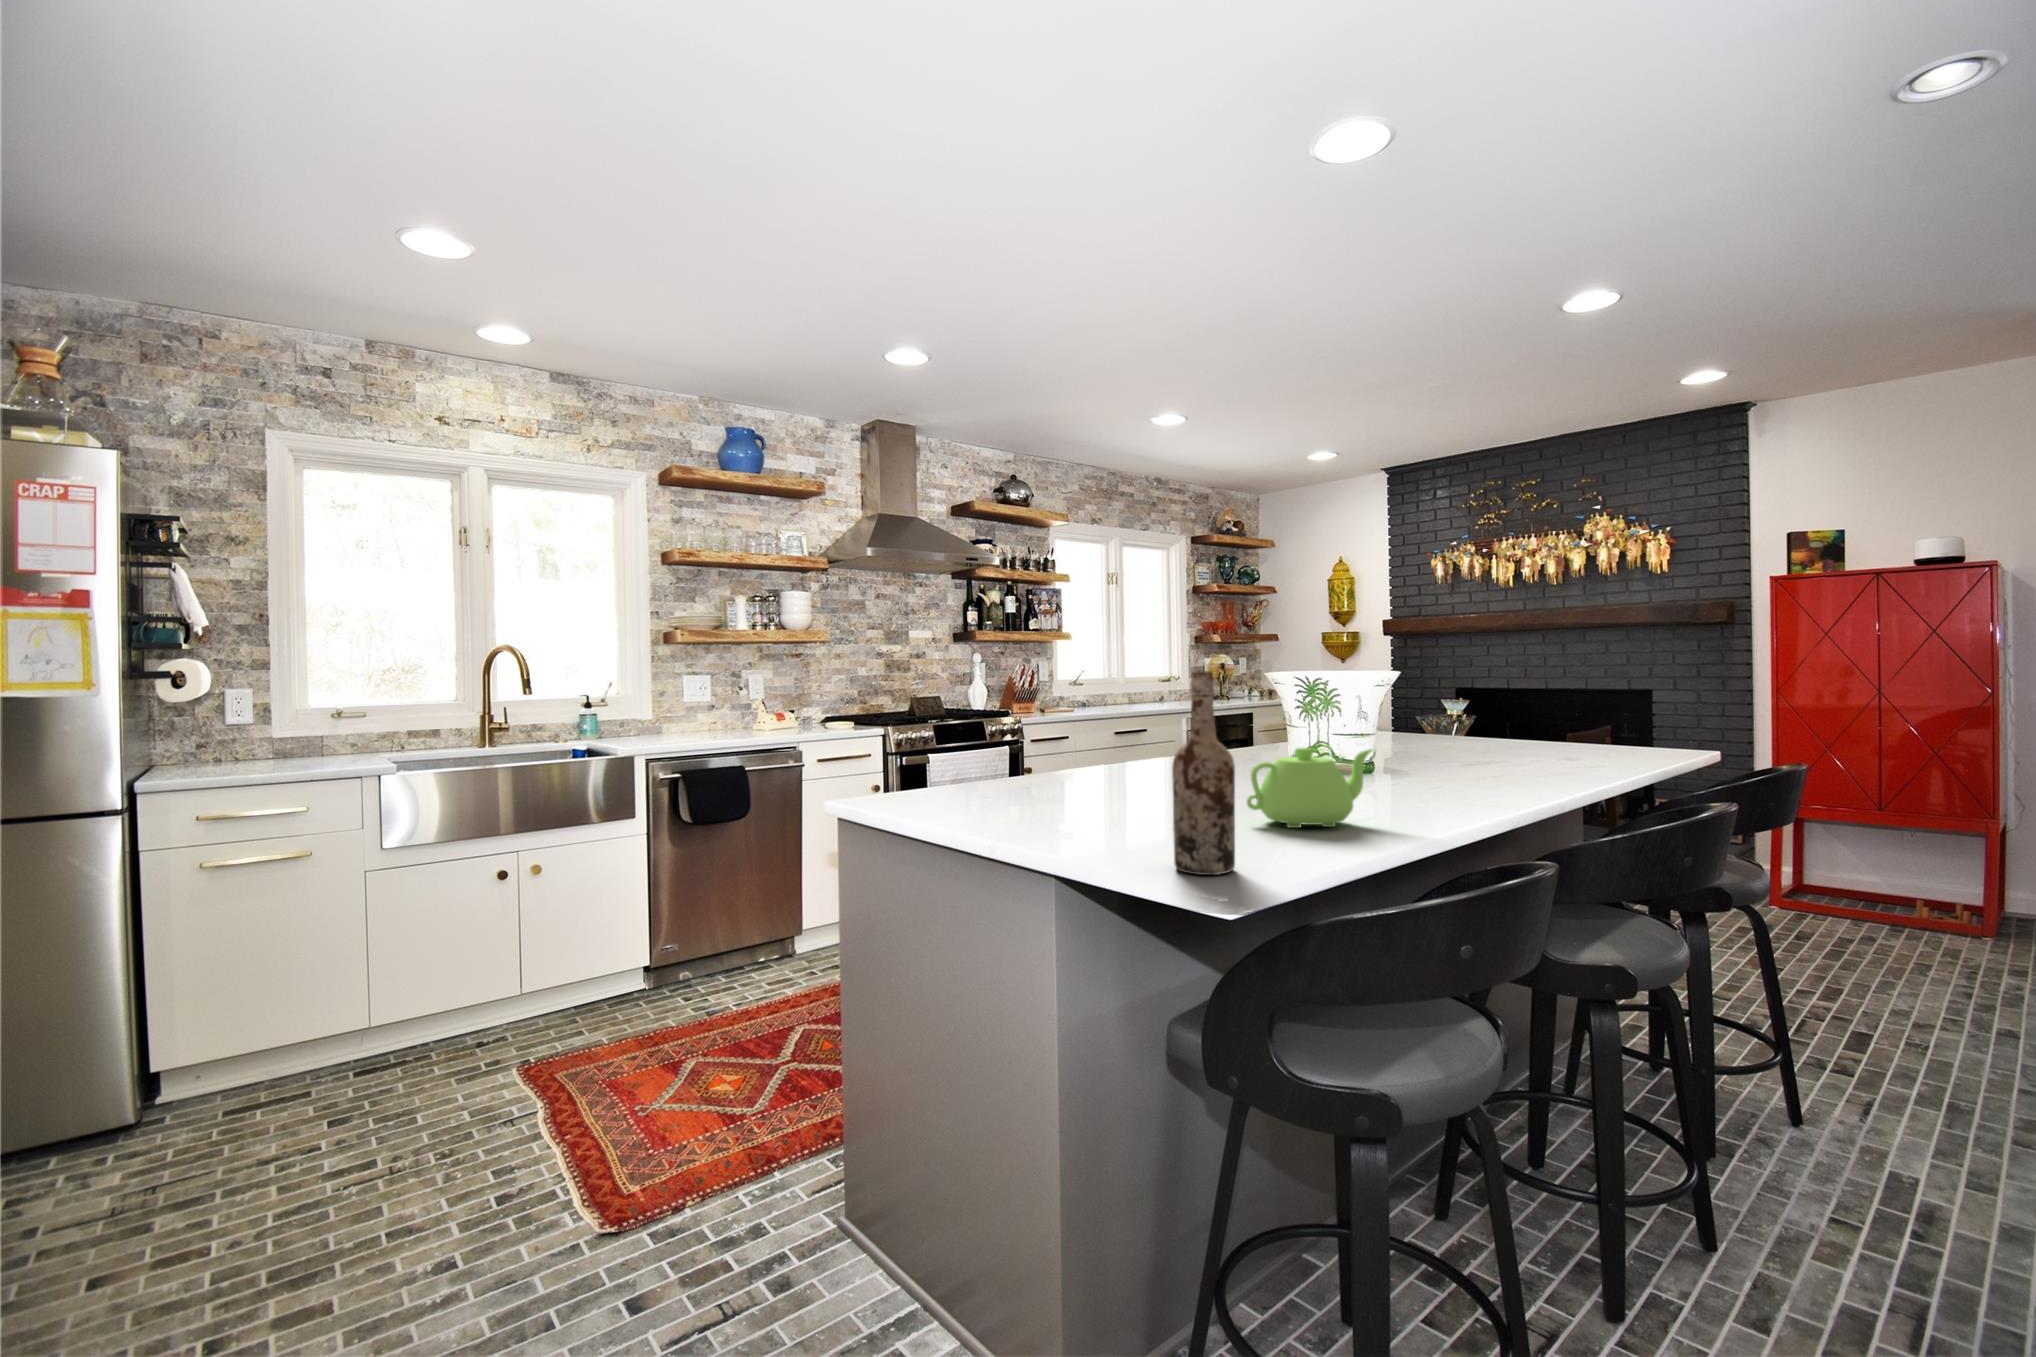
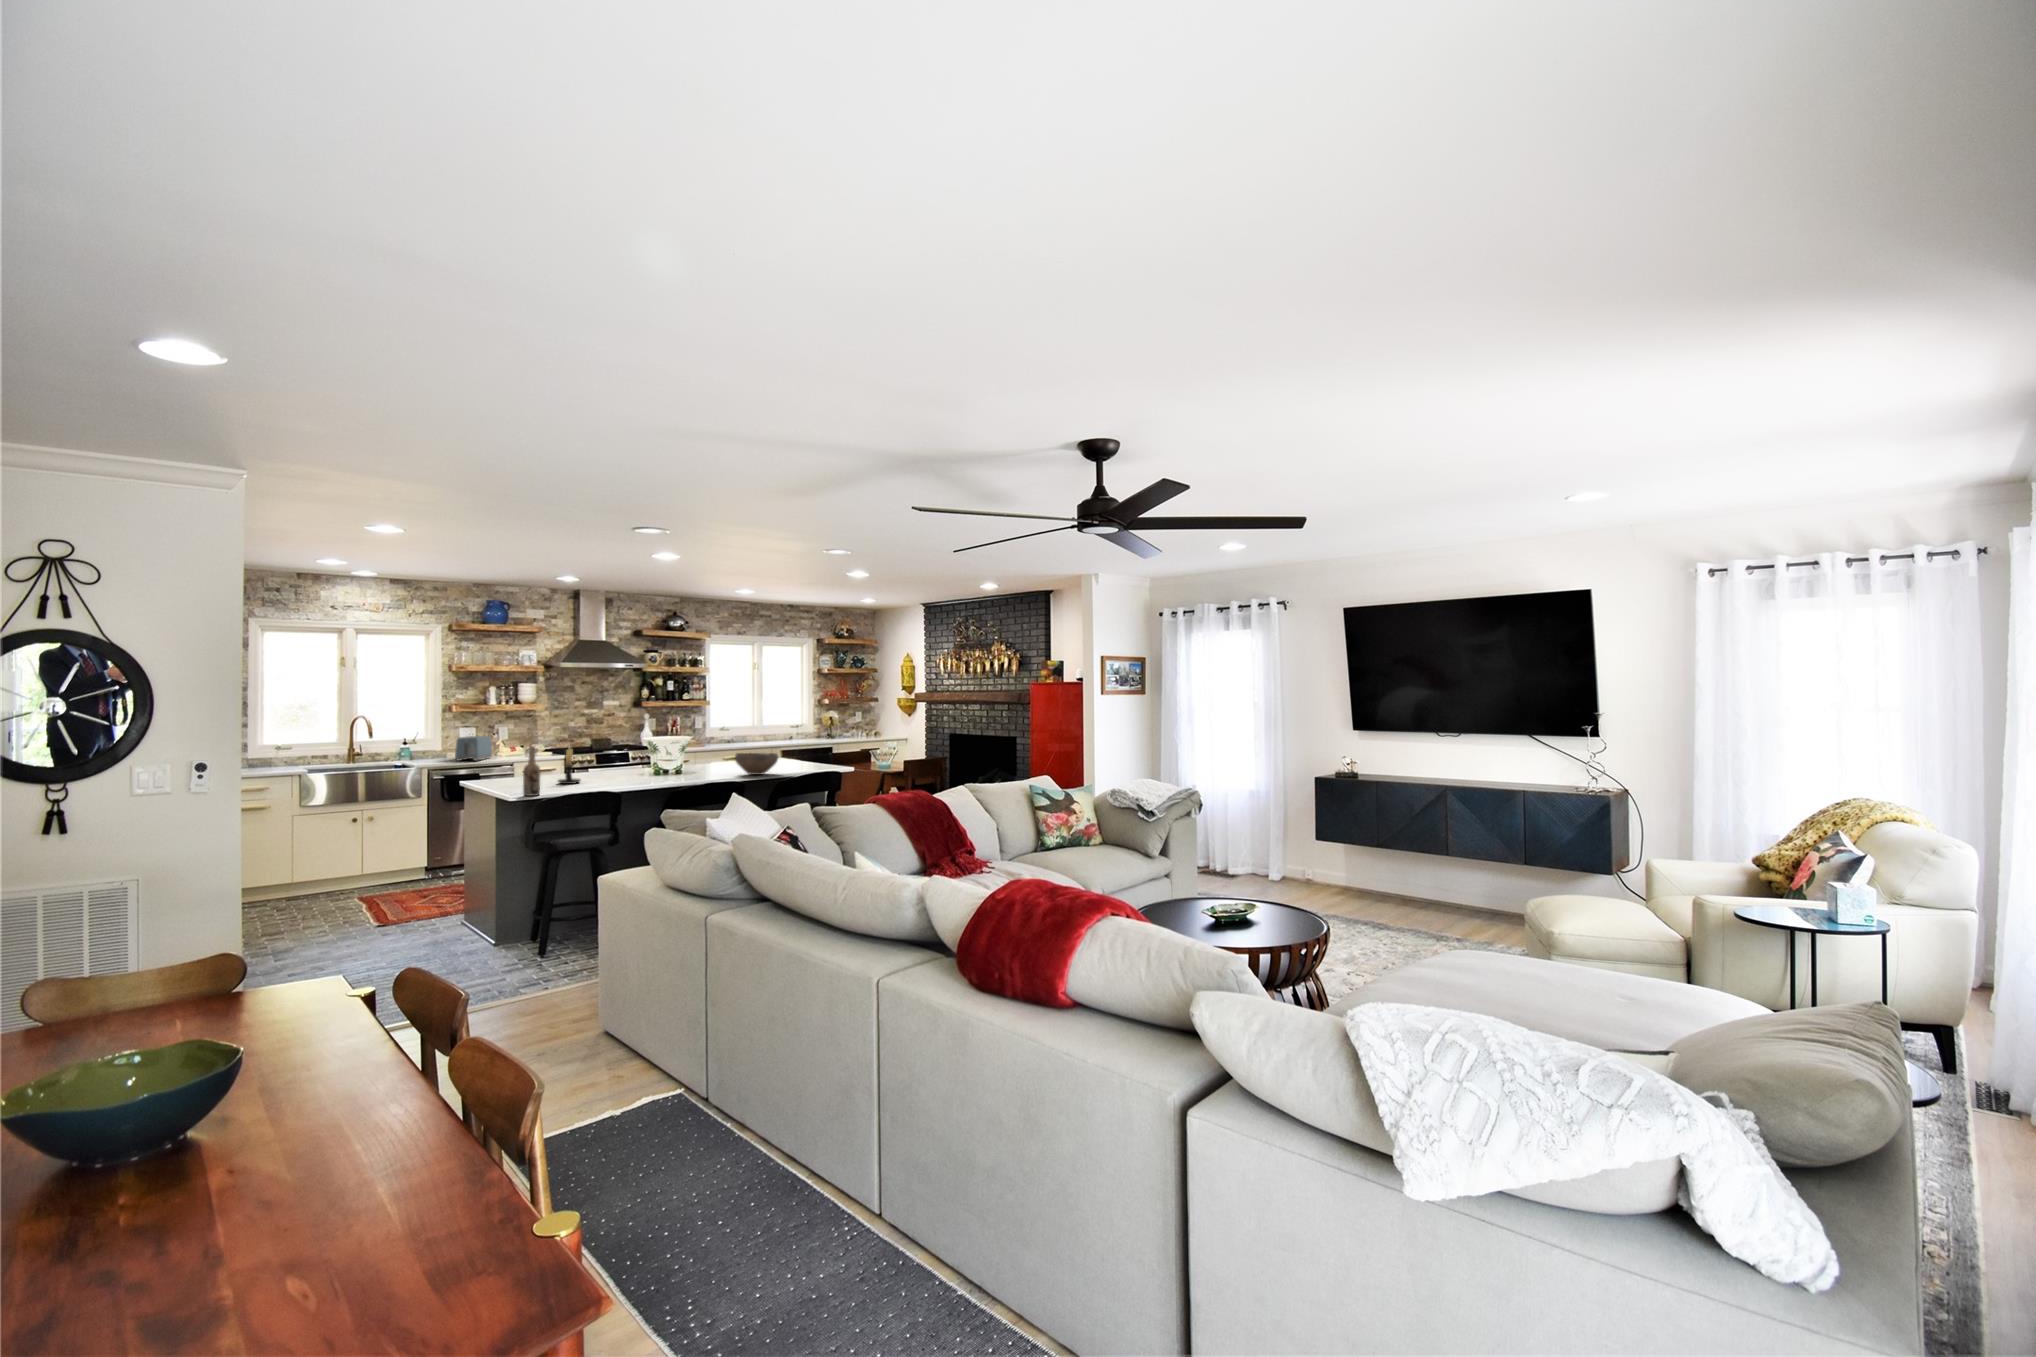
candle holder: none [1092,678,1156,804] -> present [558,747,580,784]
toaster: none [686,689,748,739] -> present [455,736,492,761]
bowl: none [1443,709,1568,766] -> present [735,753,779,775]
teapot: present [1247,748,1372,828] -> none [581,766,620,789]

